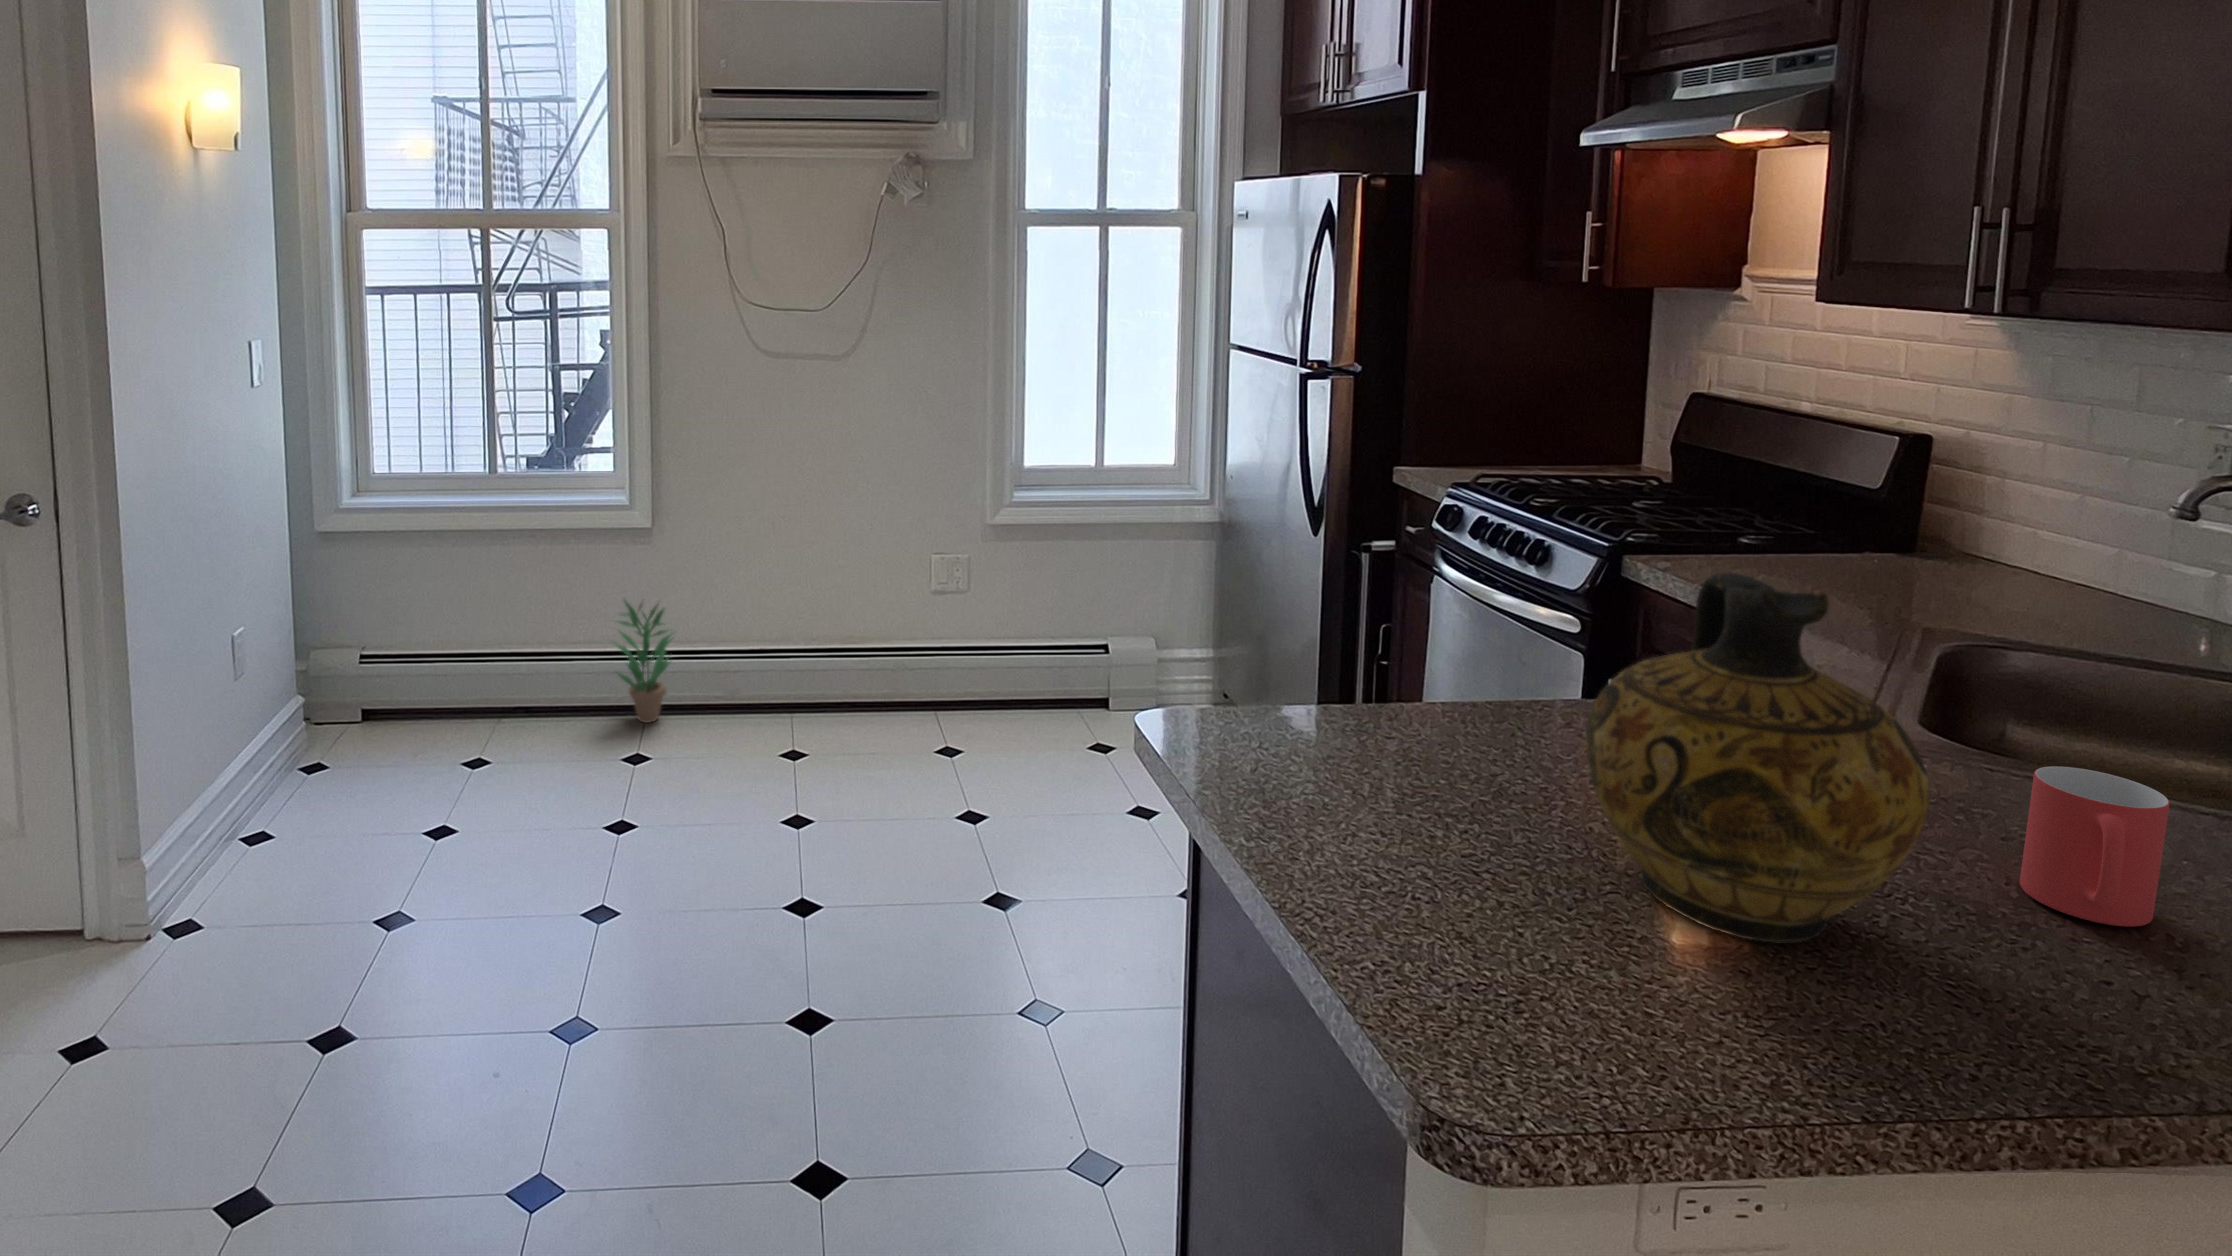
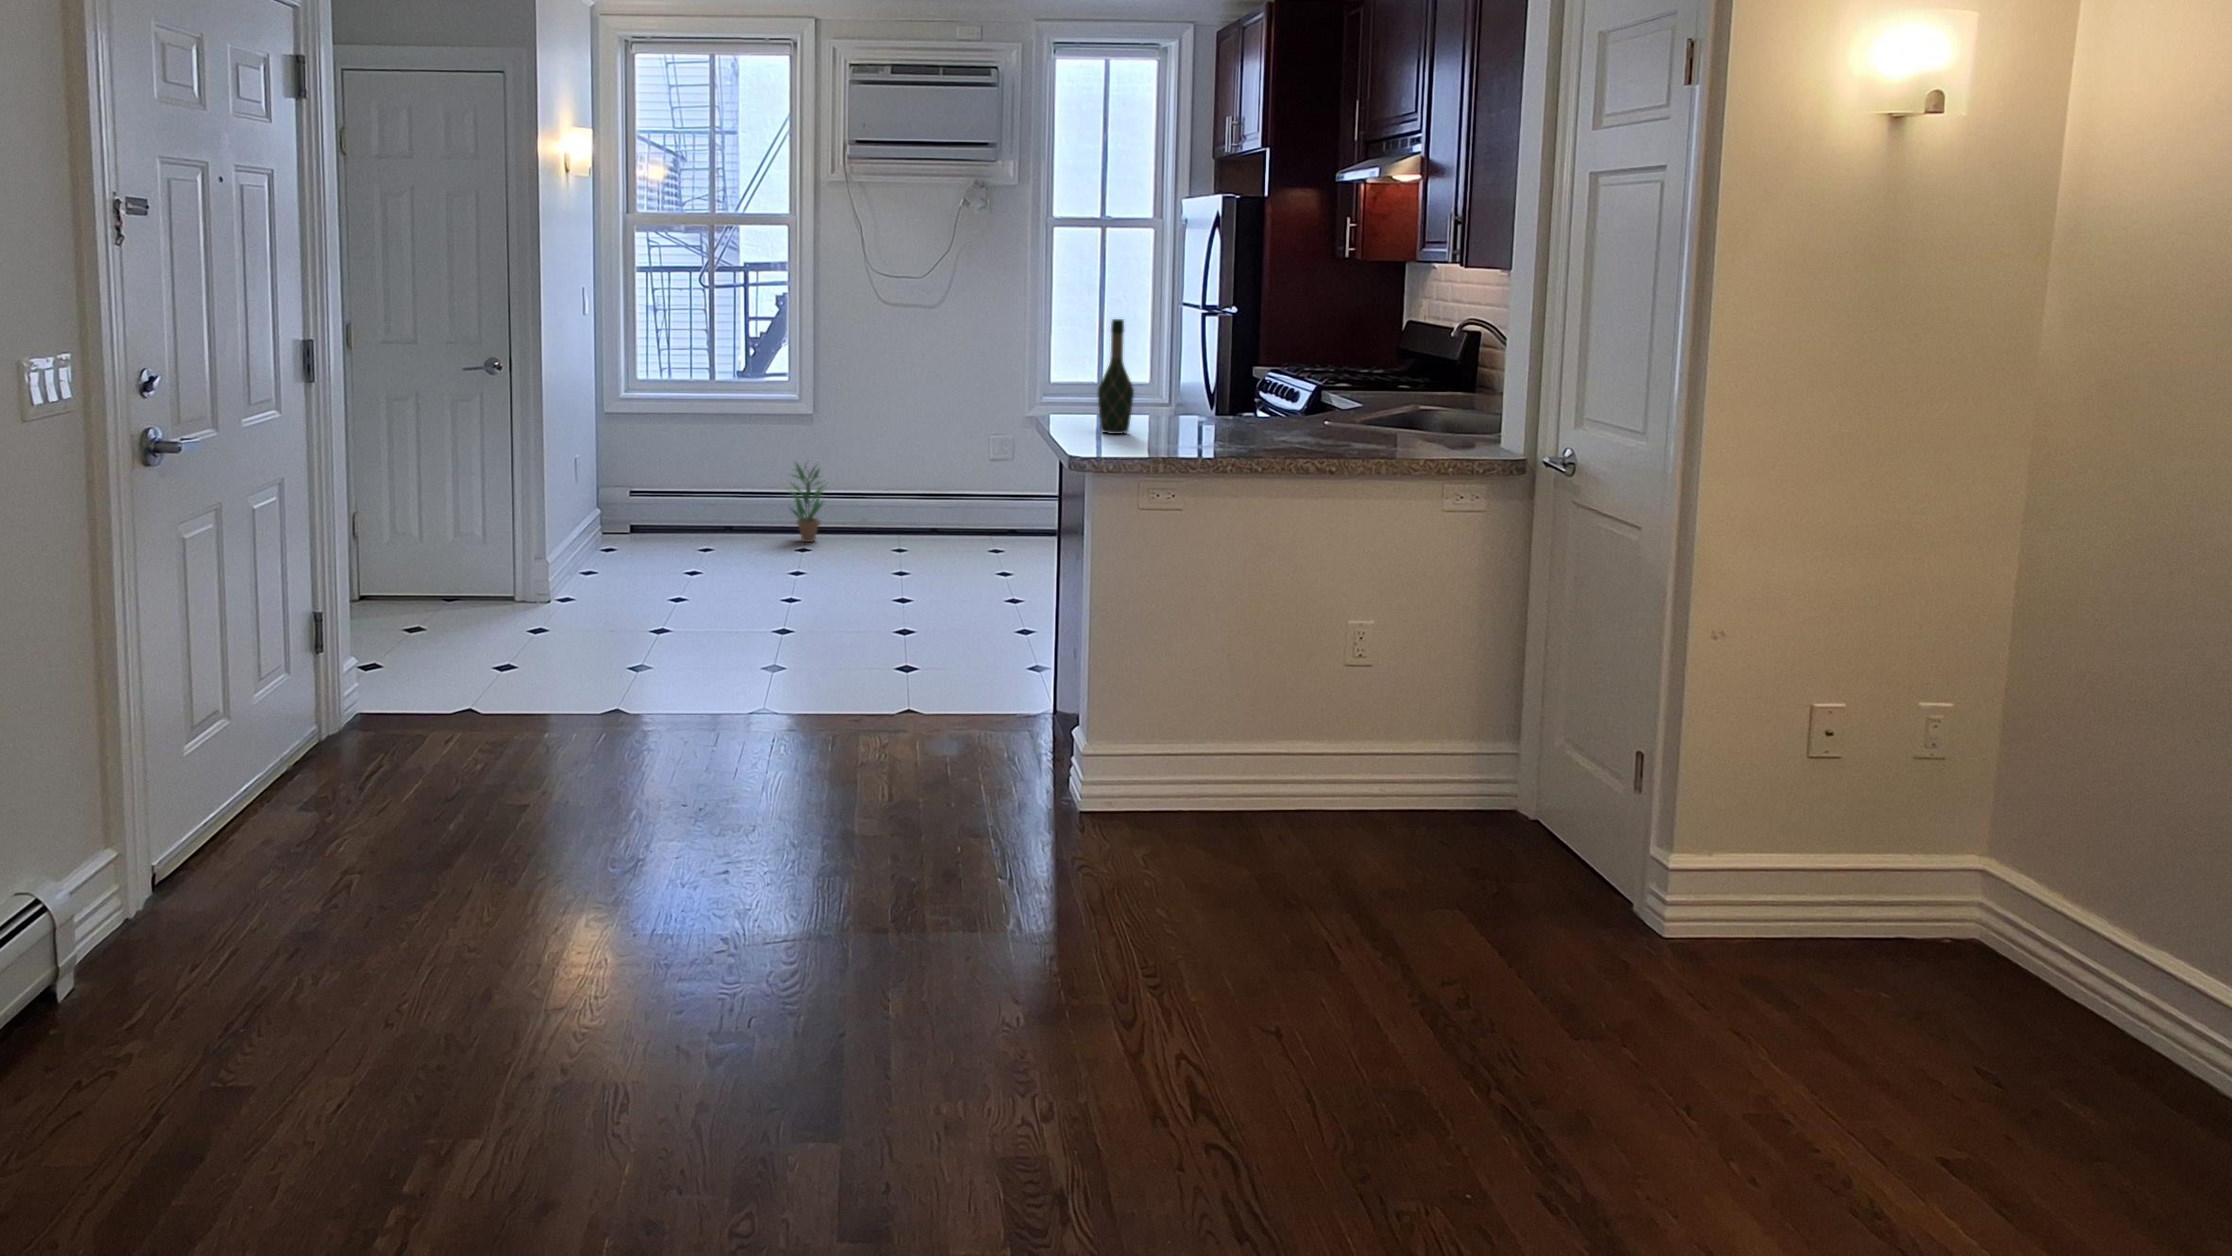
wine bottle: none [1349,550,1465,893] -> present [1098,319,1134,434]
ceramic jug: present [1586,573,1930,943] -> none [1177,324,1273,441]
mug: present [2020,766,2170,927] -> none [1328,397,1364,442]

